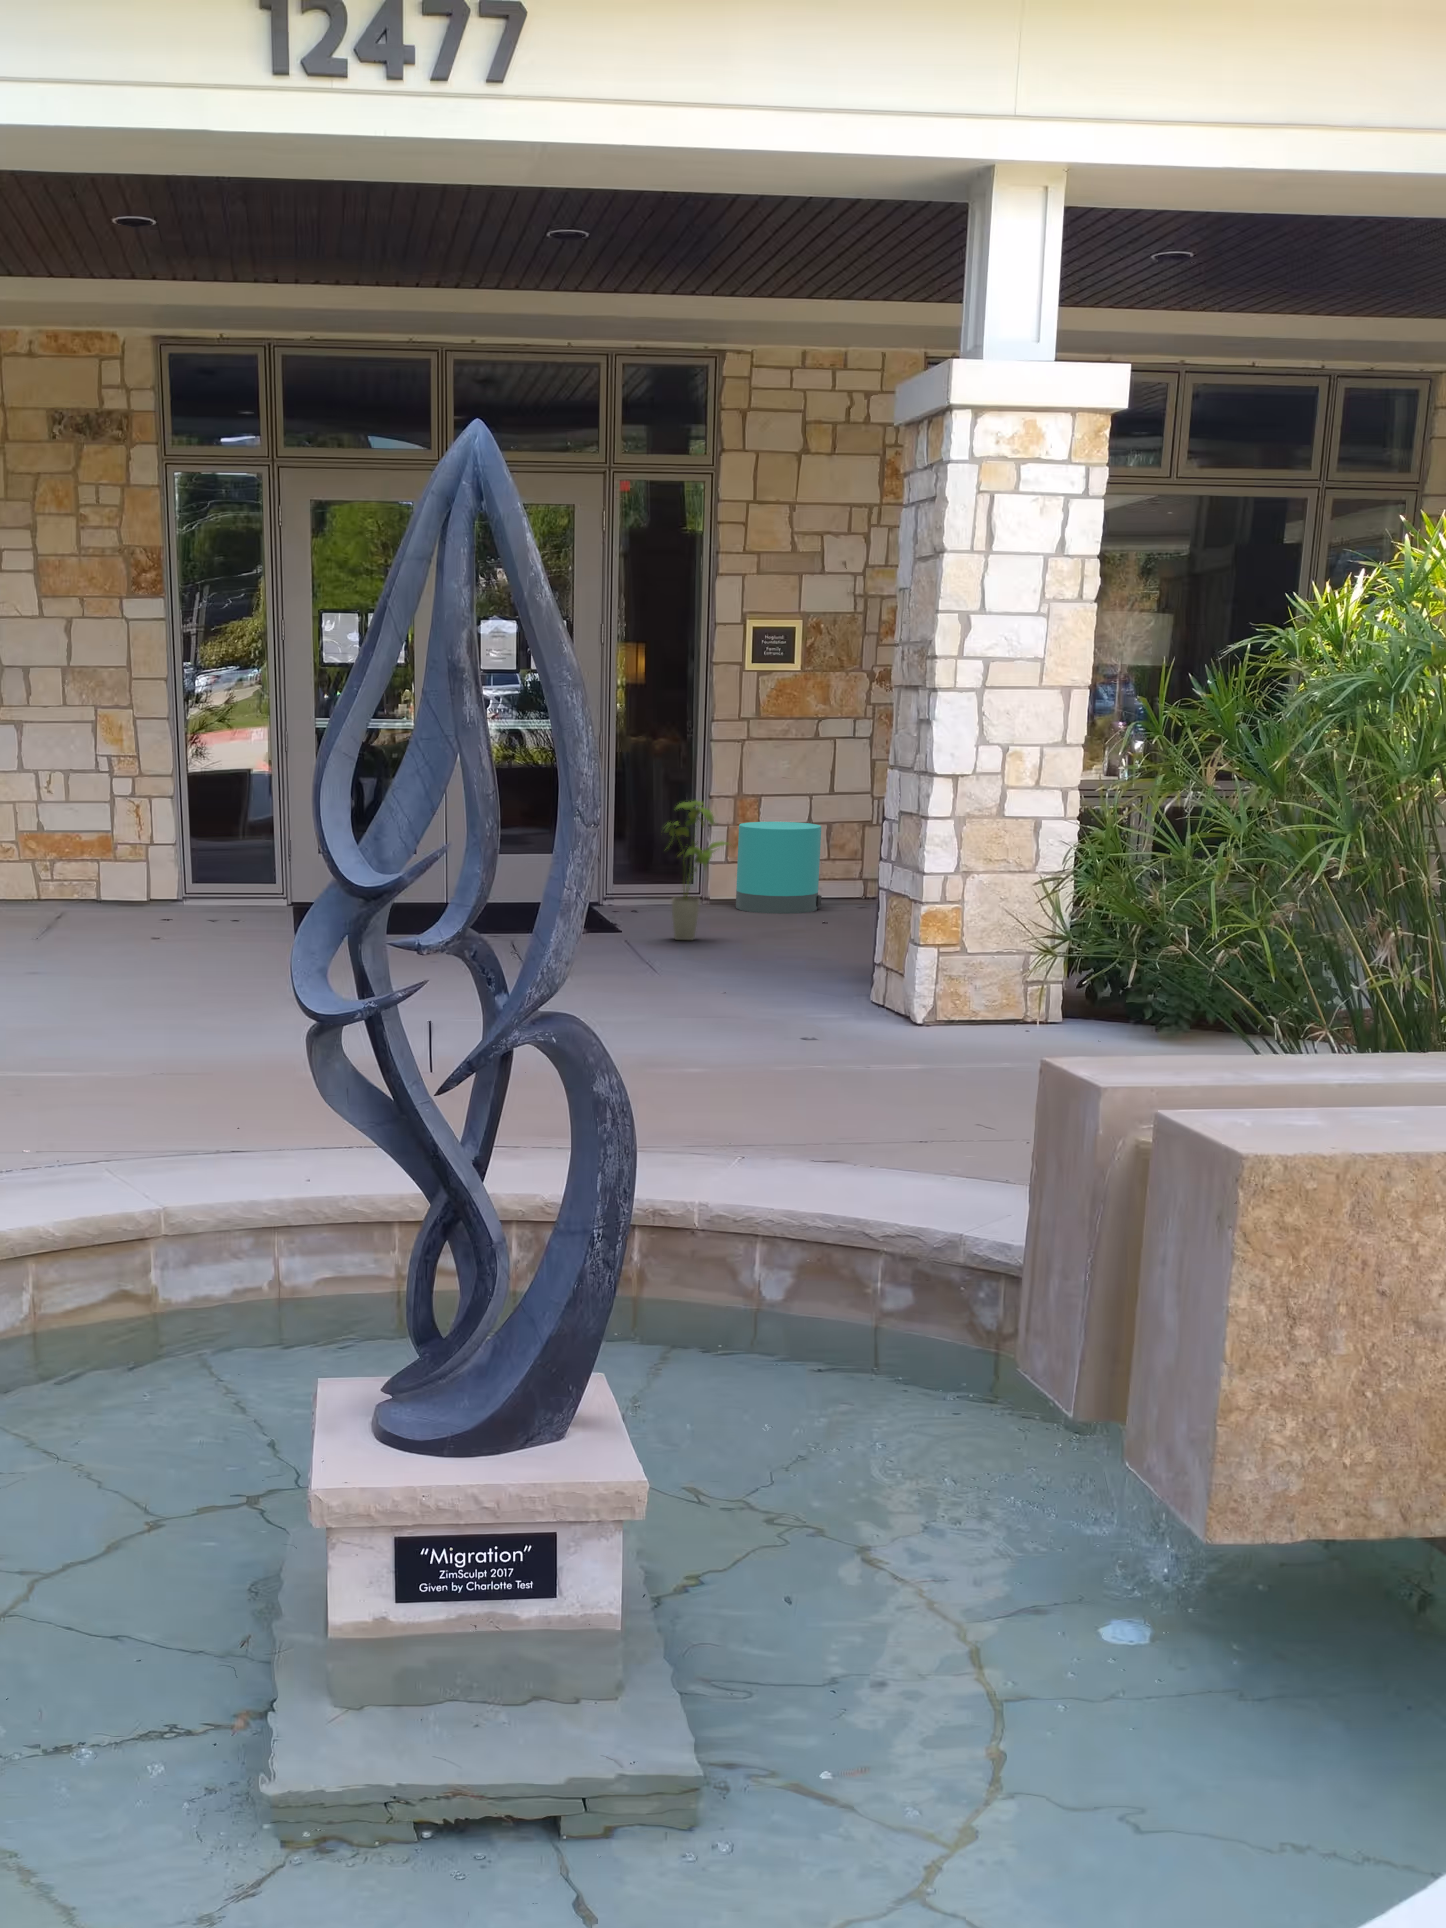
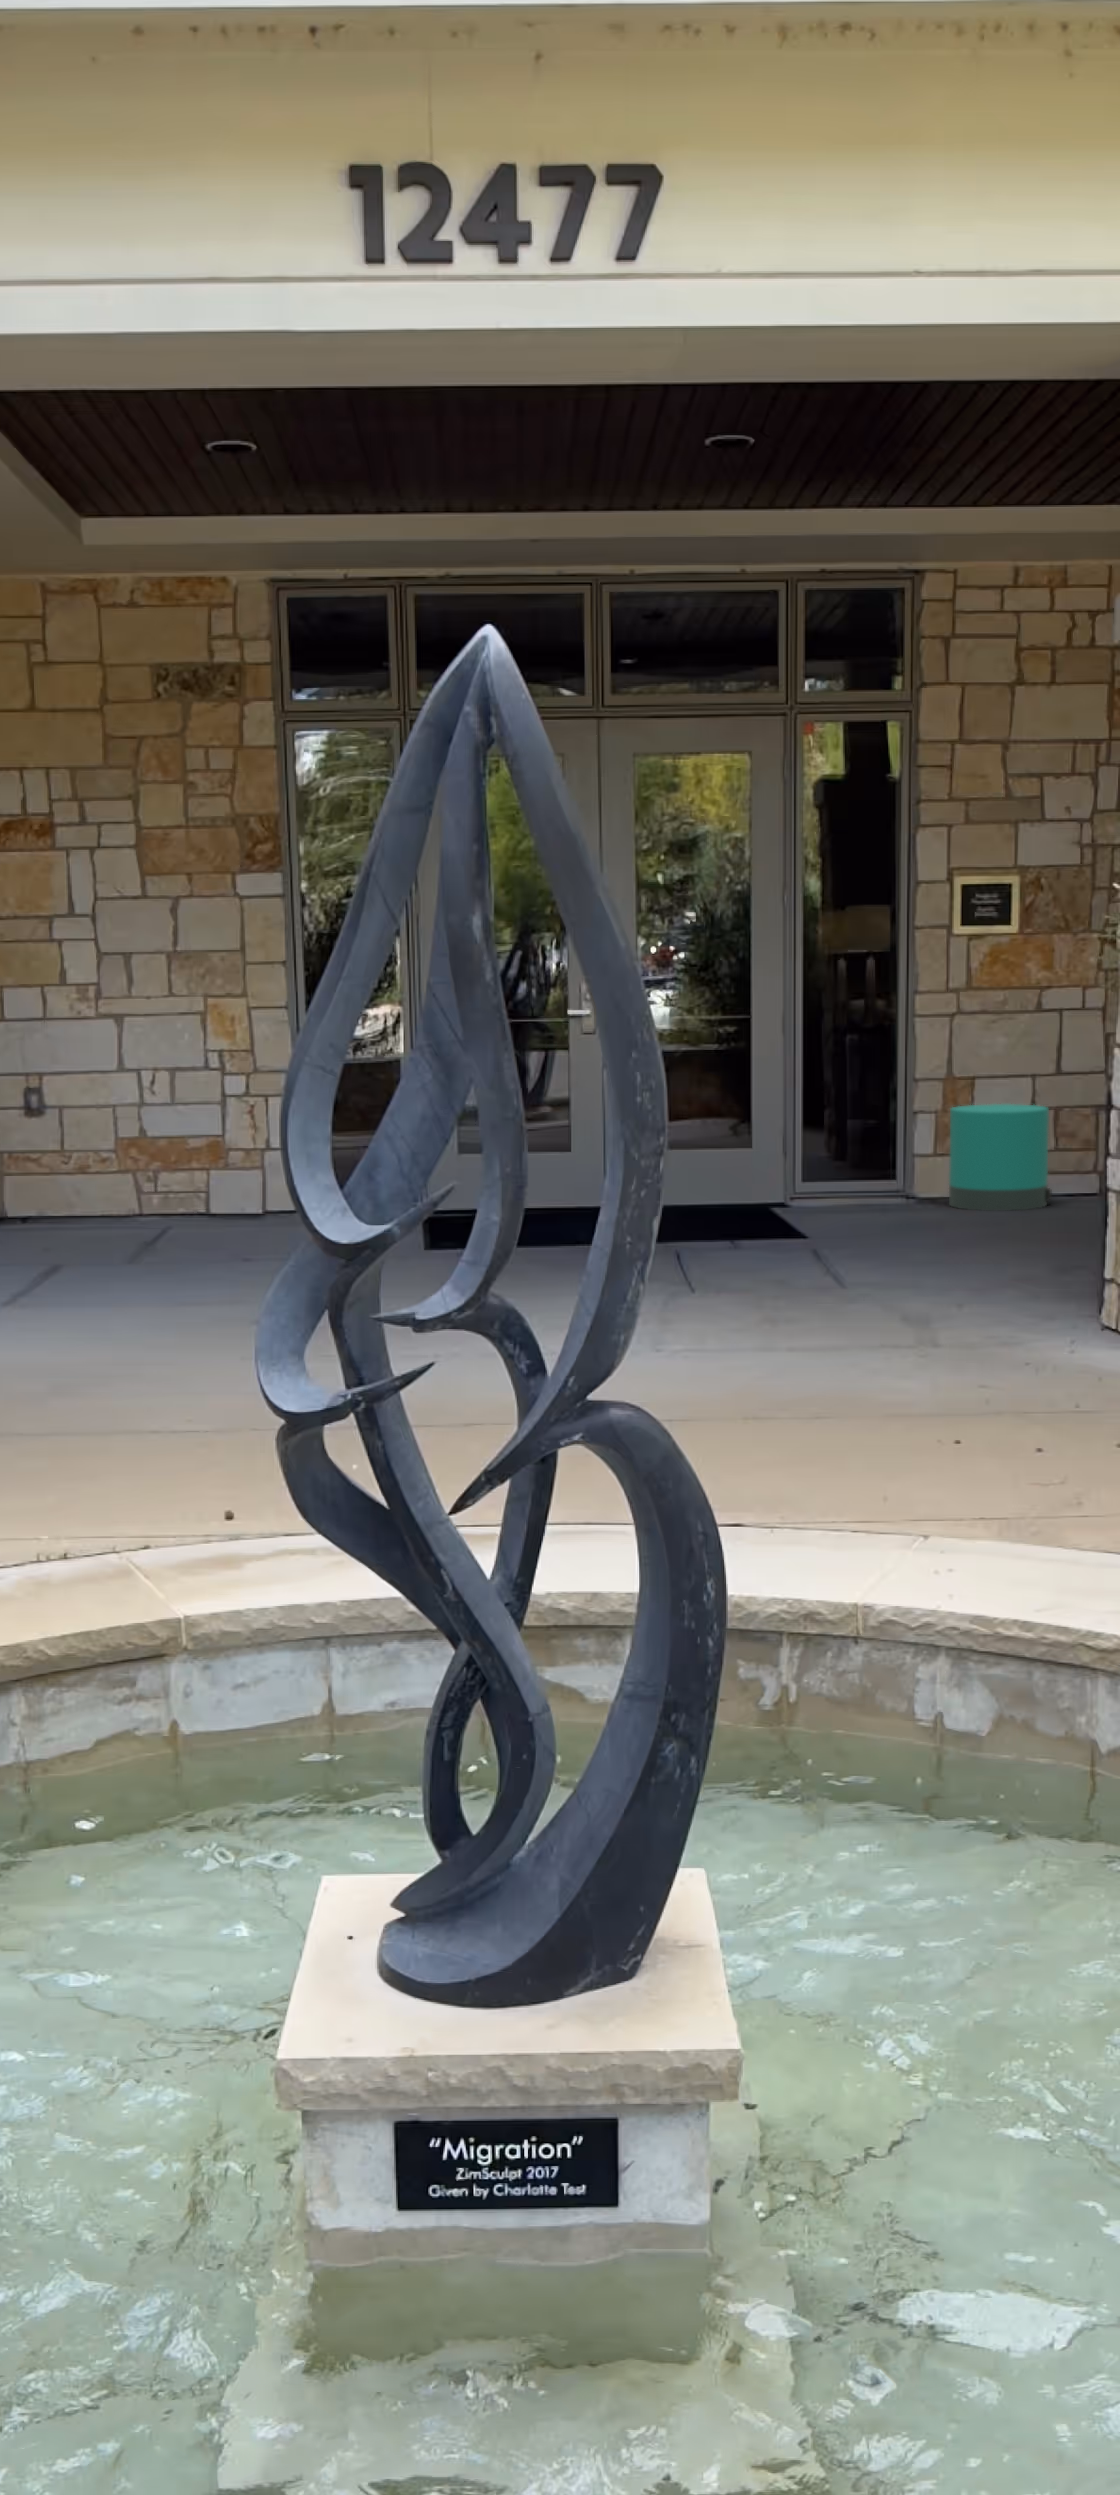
house plant: present [665,800,730,940] -> none [854,1079,944,1243]

